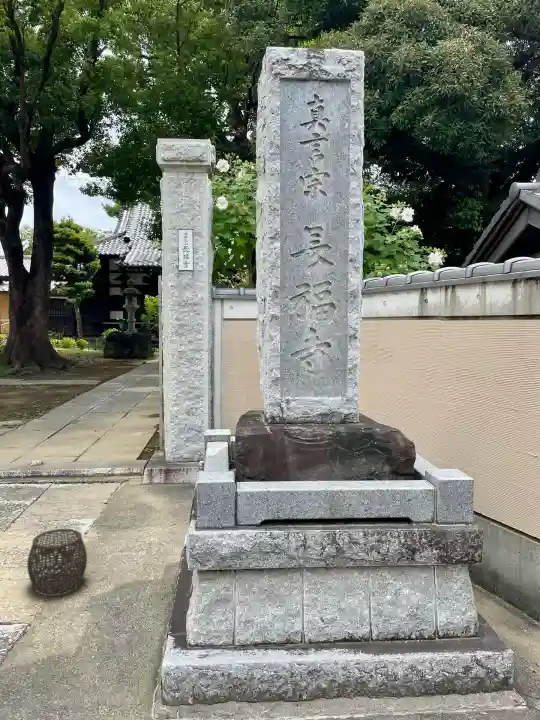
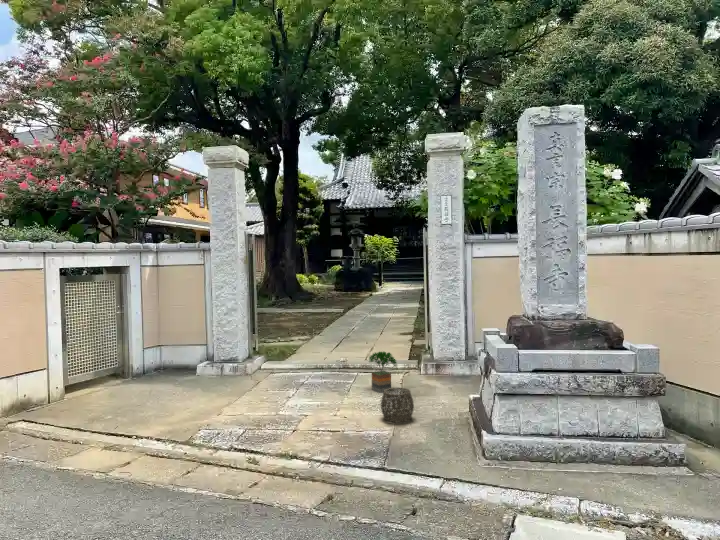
potted tree: none [47,457,94,523] -> present [369,352,397,393]

